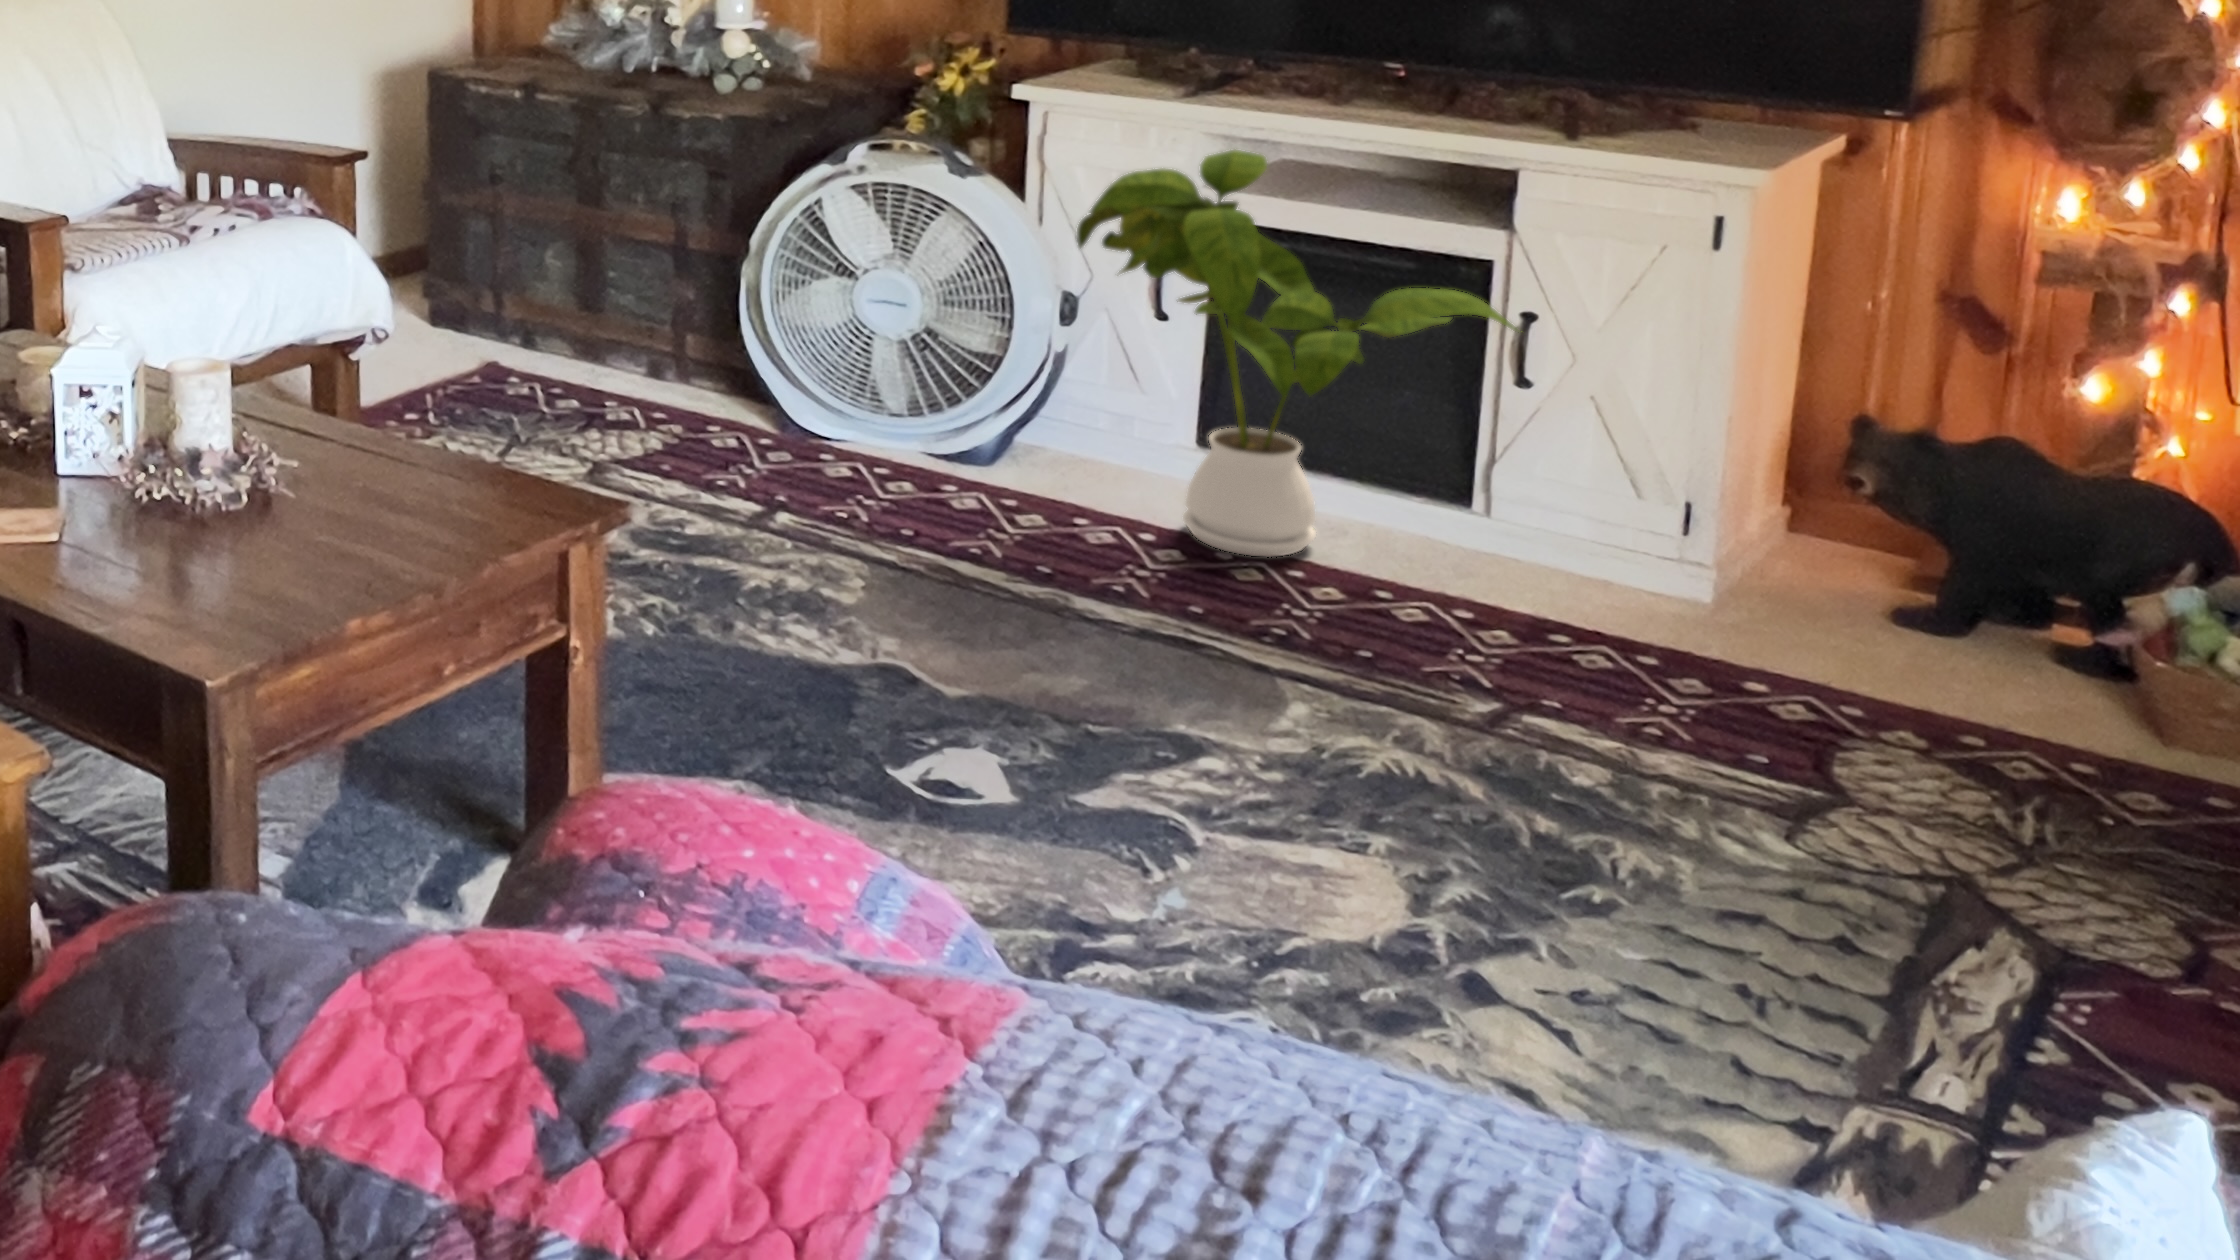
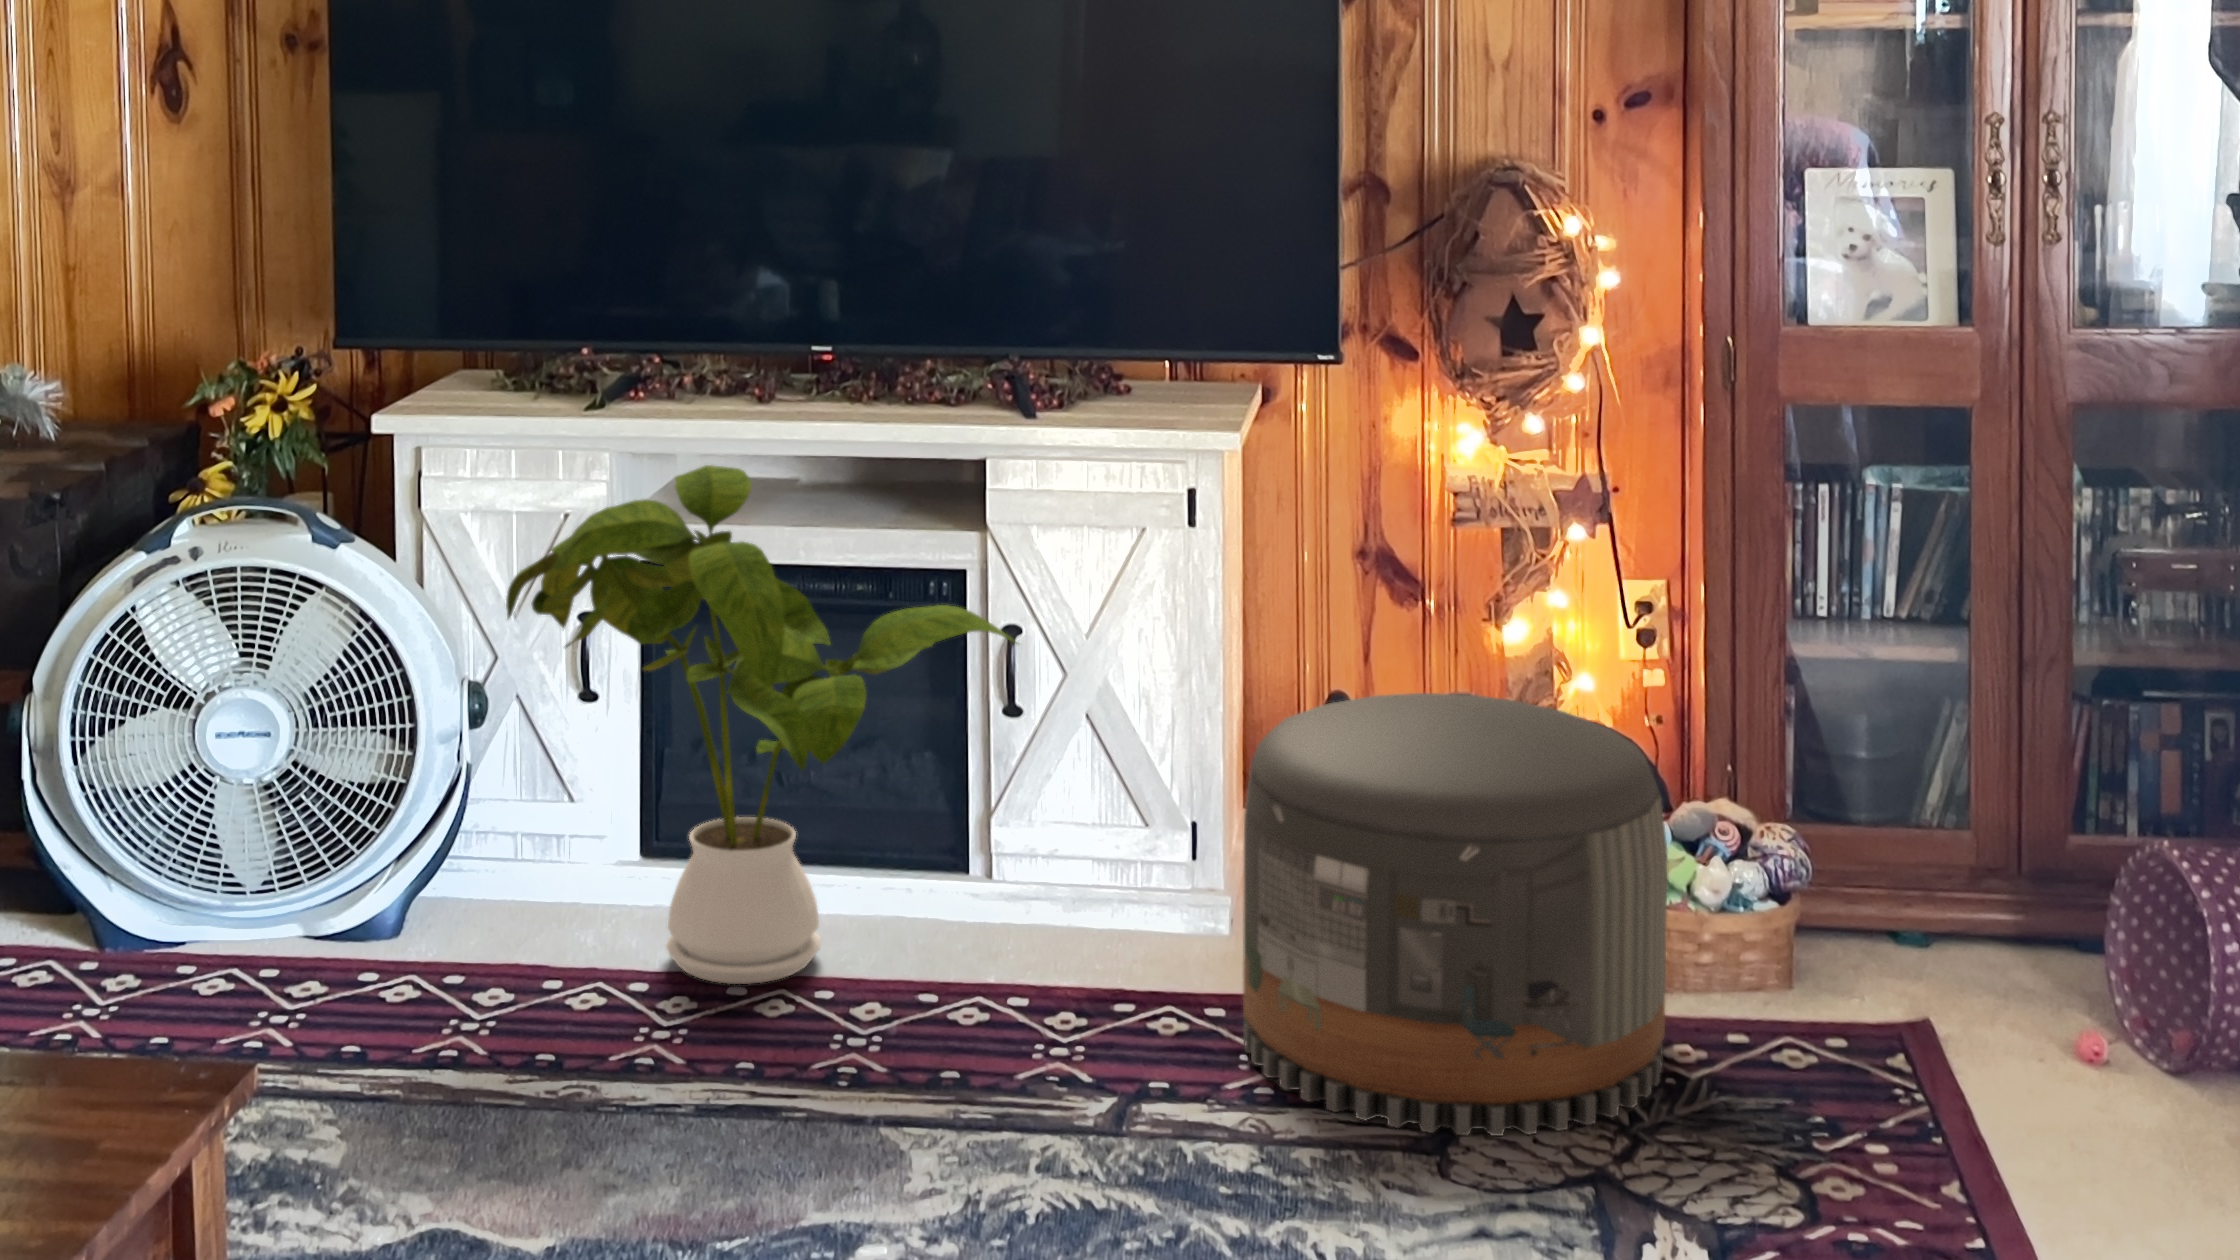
pouf: none [1657,428,2154,843] -> present [1243,693,1667,1136]

